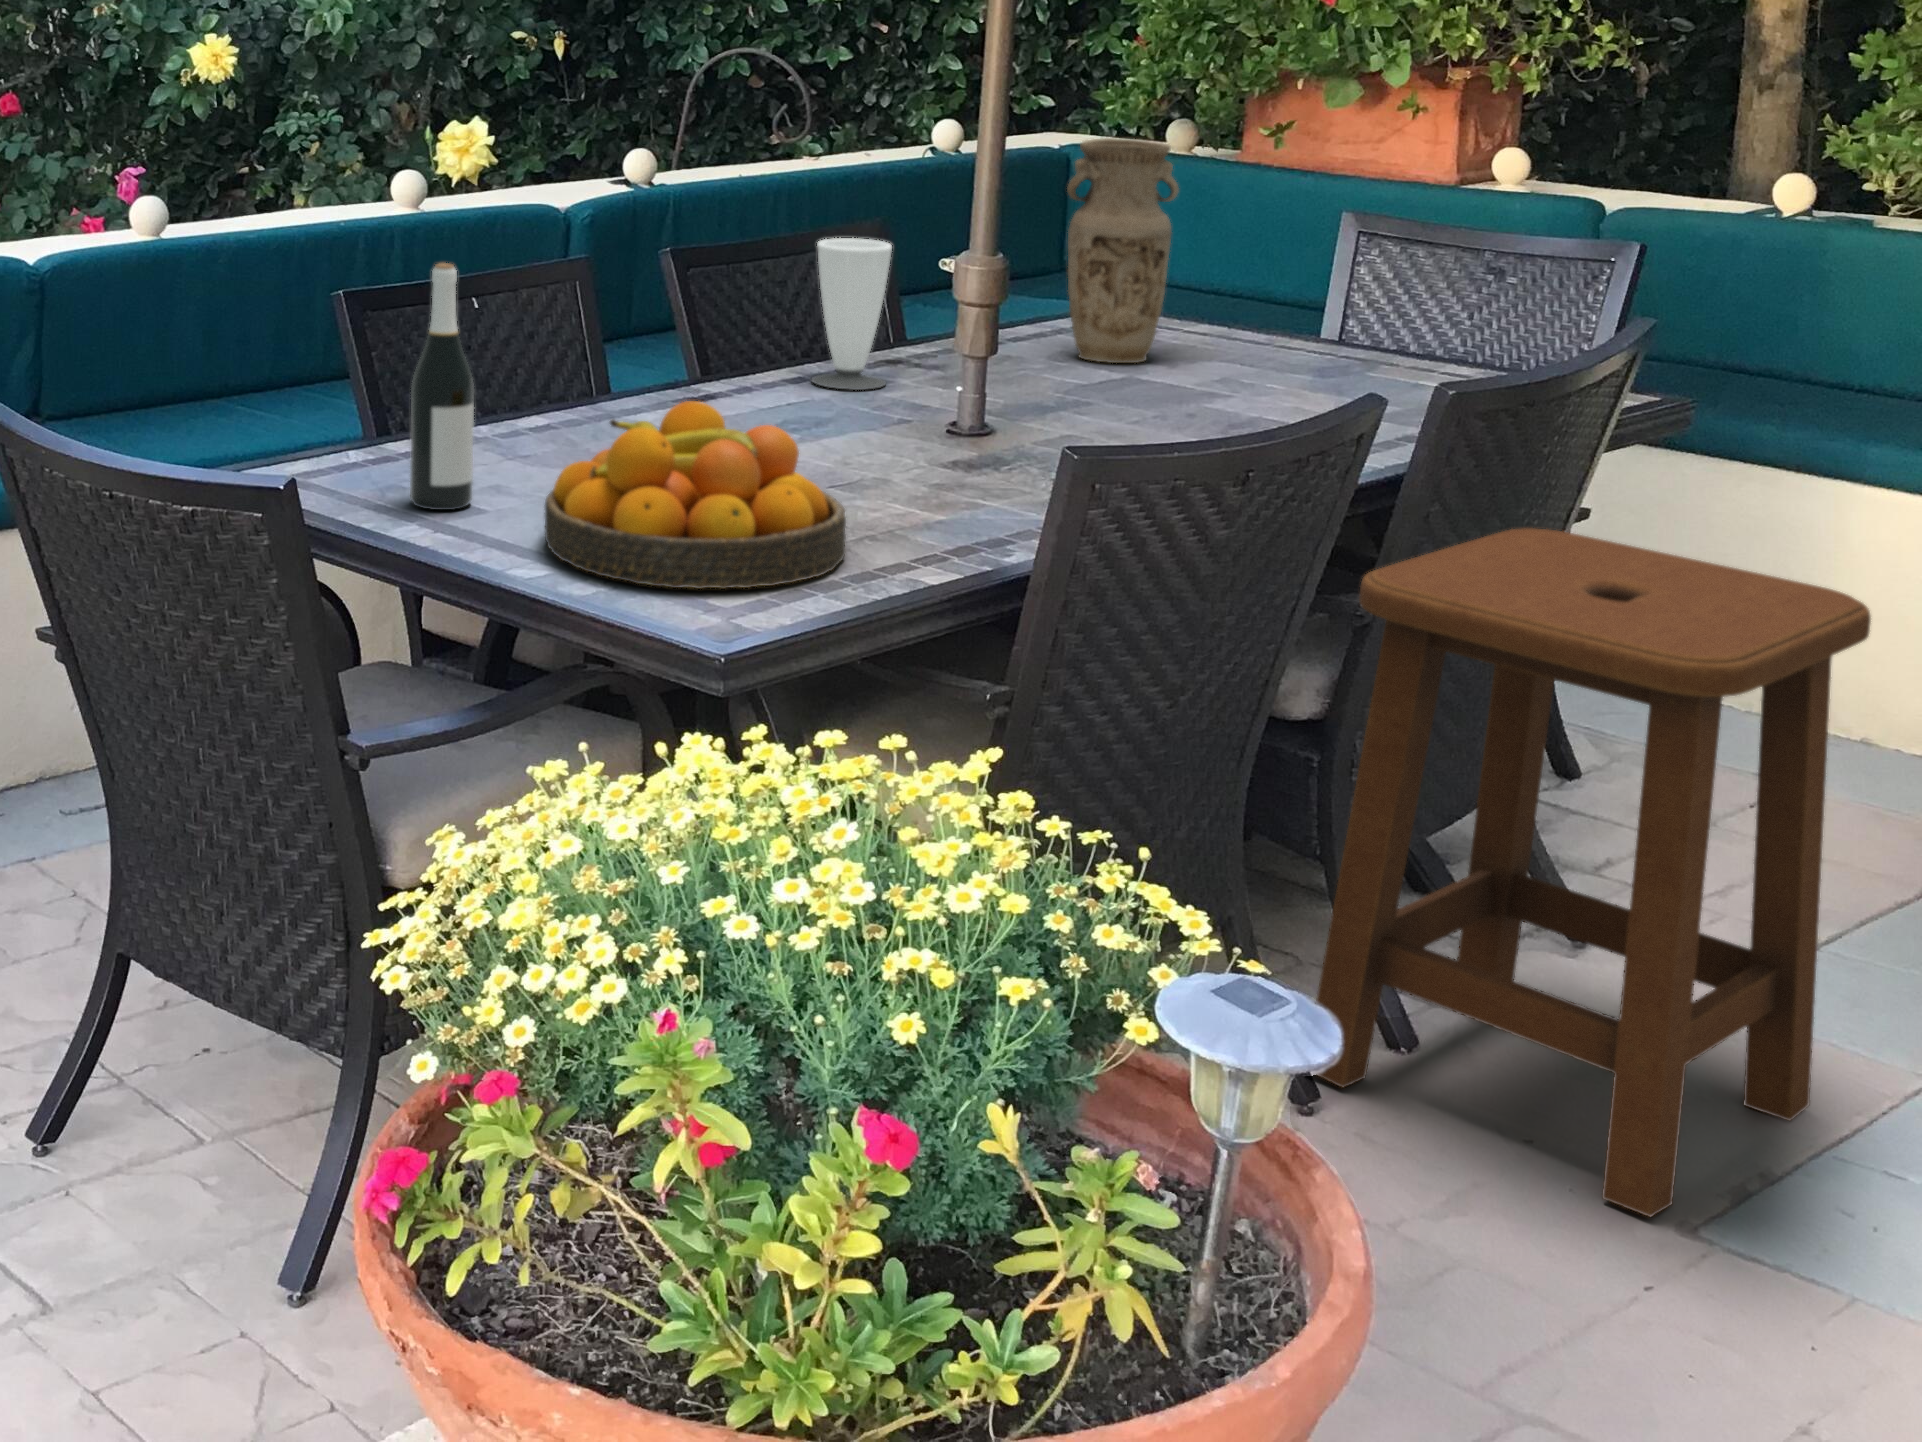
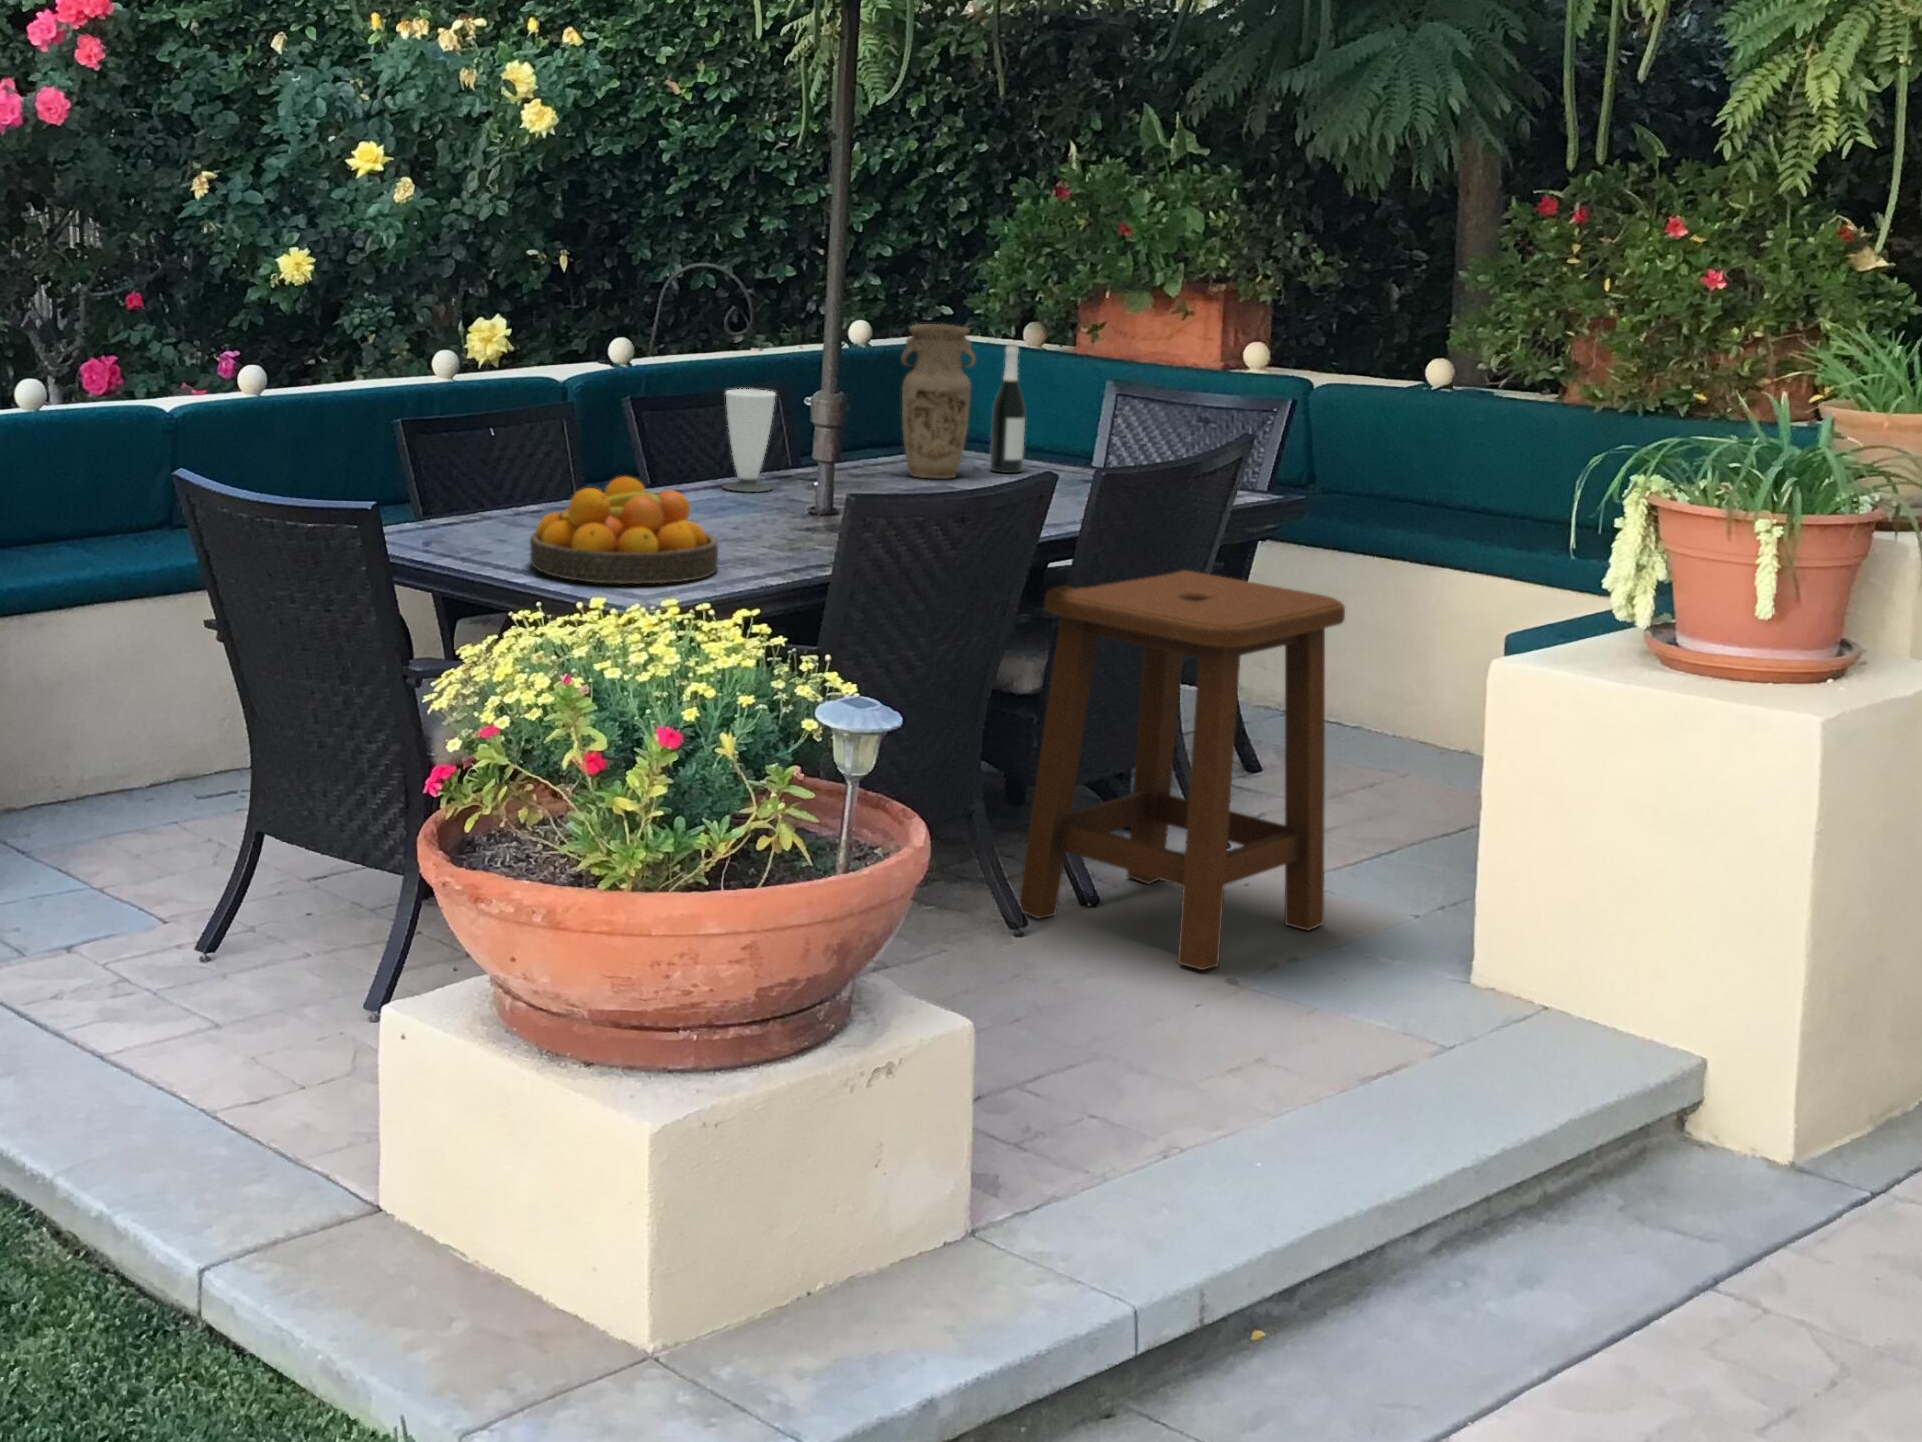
wine bottle: present [410,263,474,510] -> present [990,344,1025,473]

